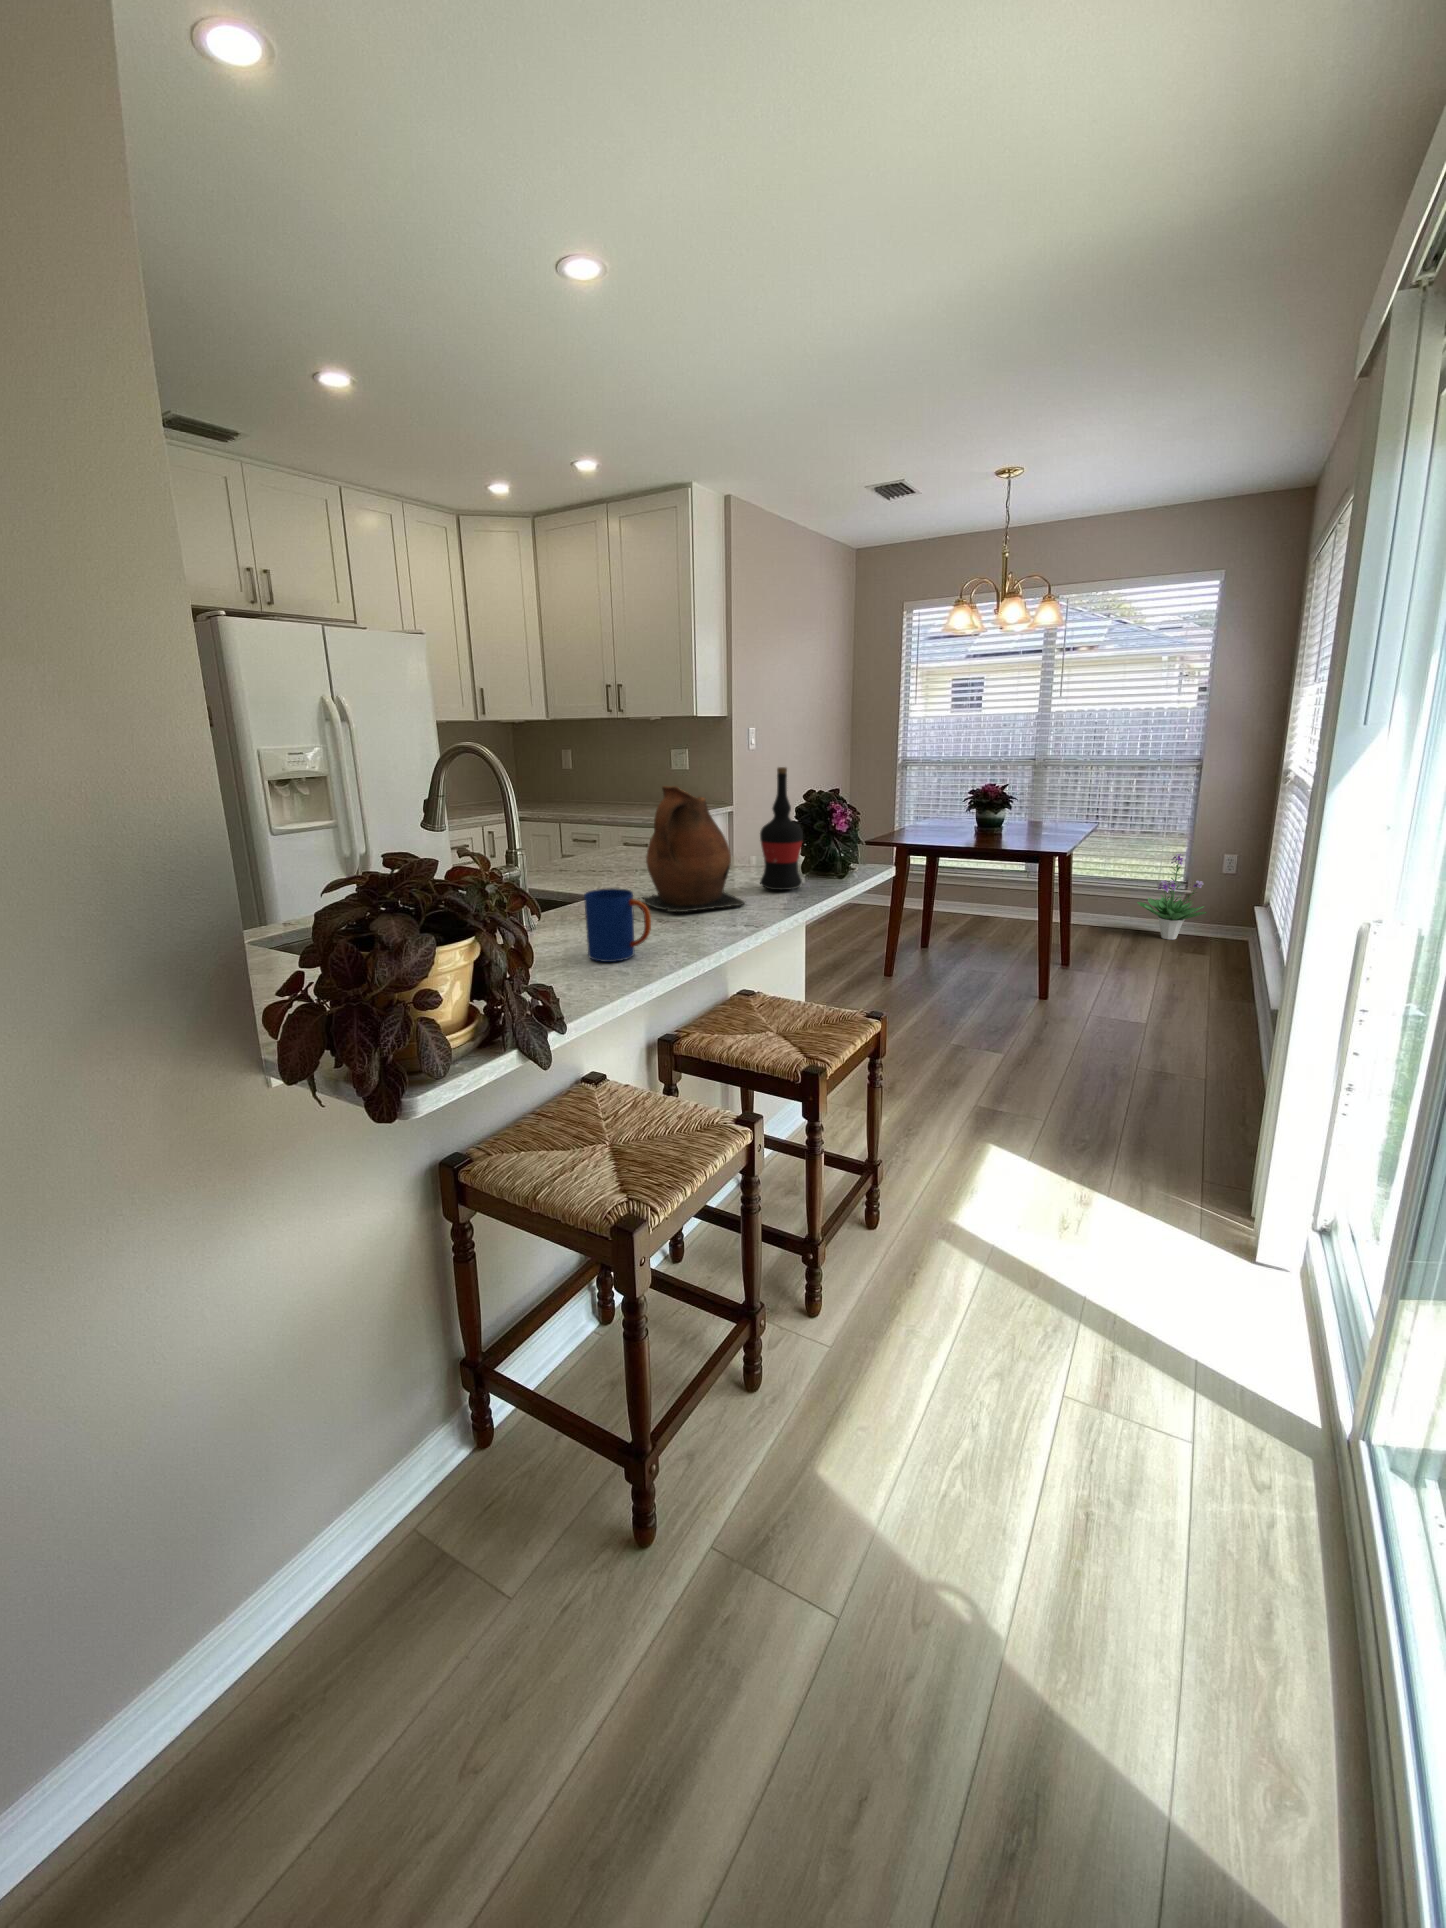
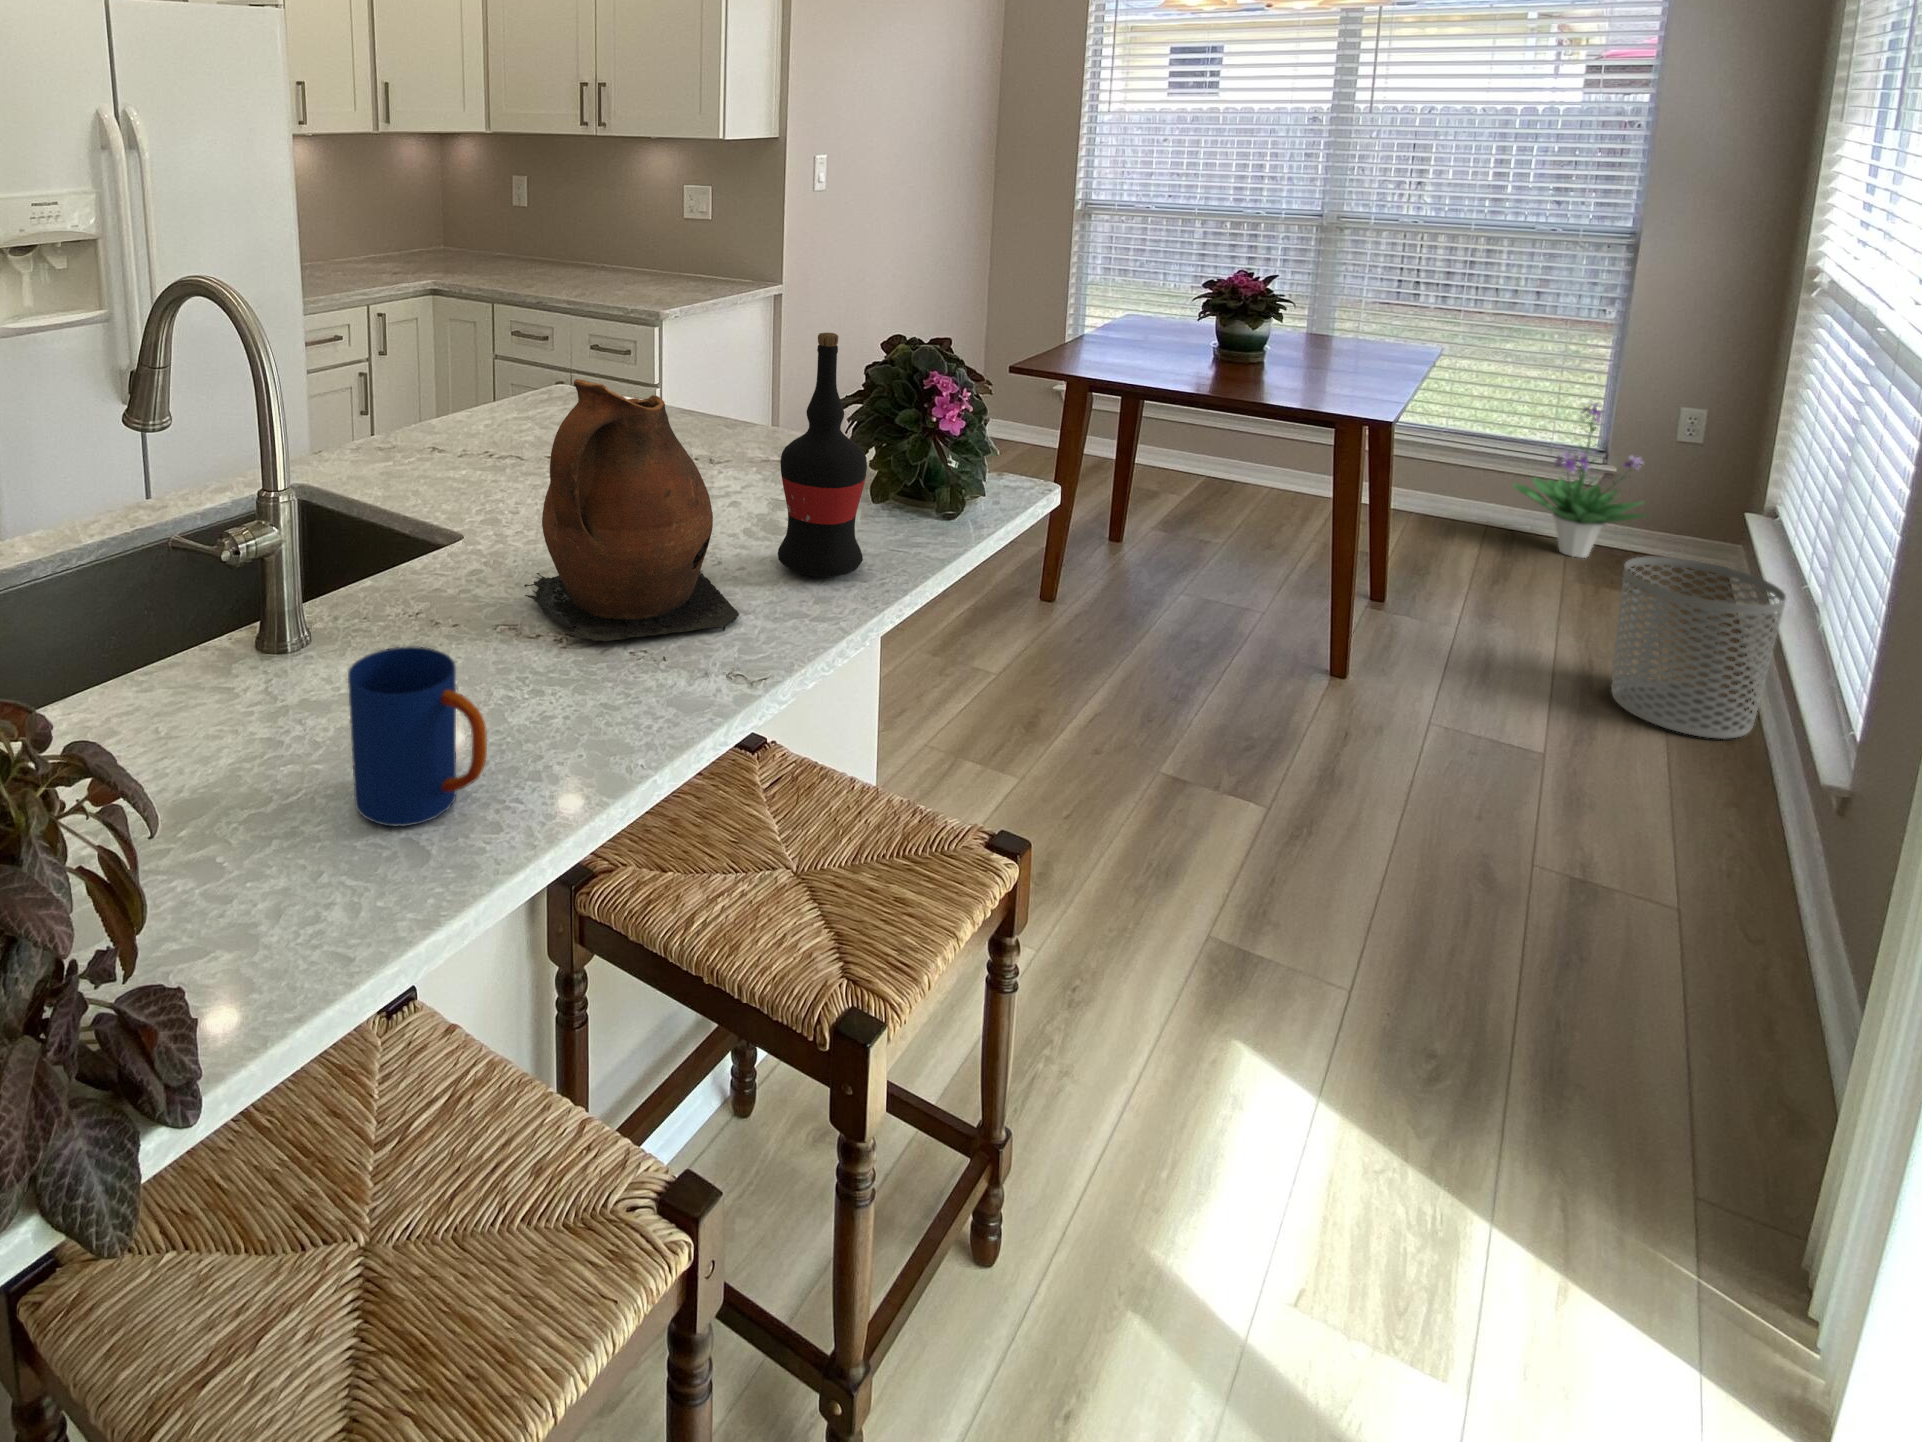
waste bin: none [1181,922,1264,1011] -> present [1611,557,1786,738]

